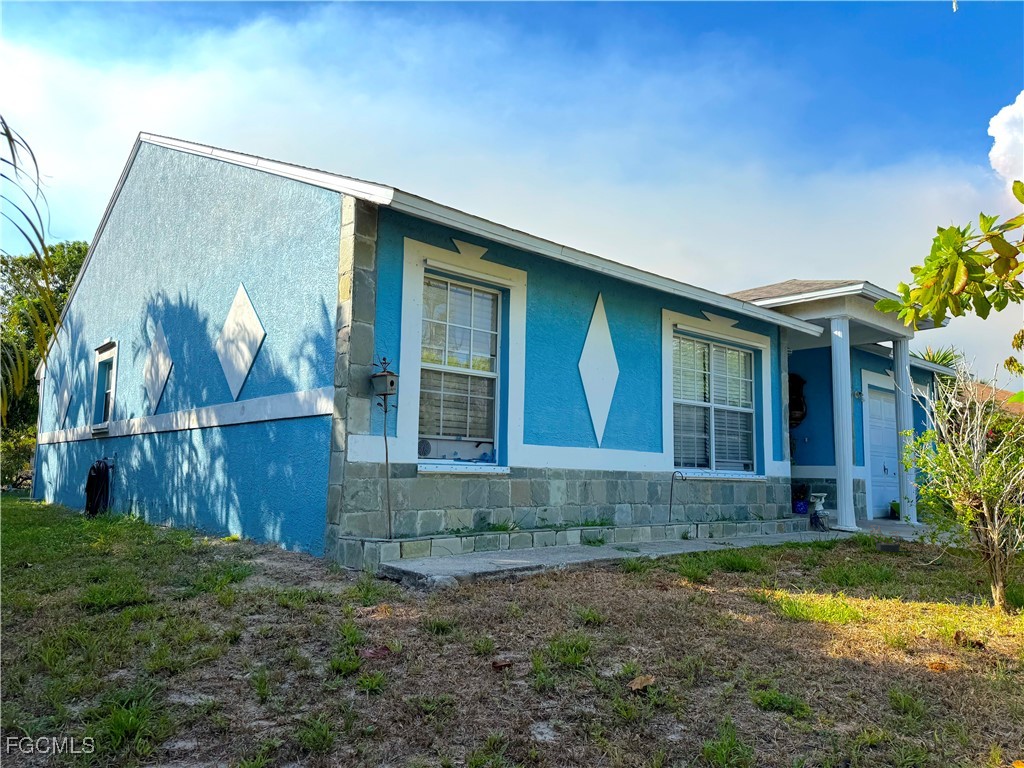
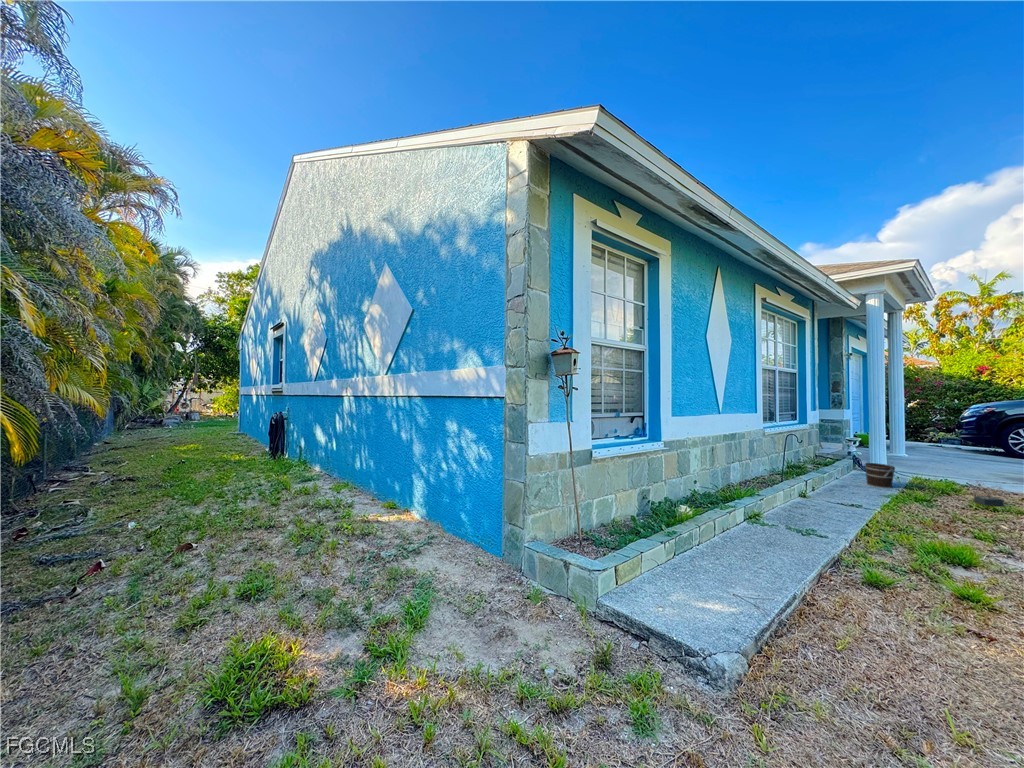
bucket: none [791,512,819,541] -> present [865,463,895,488]

